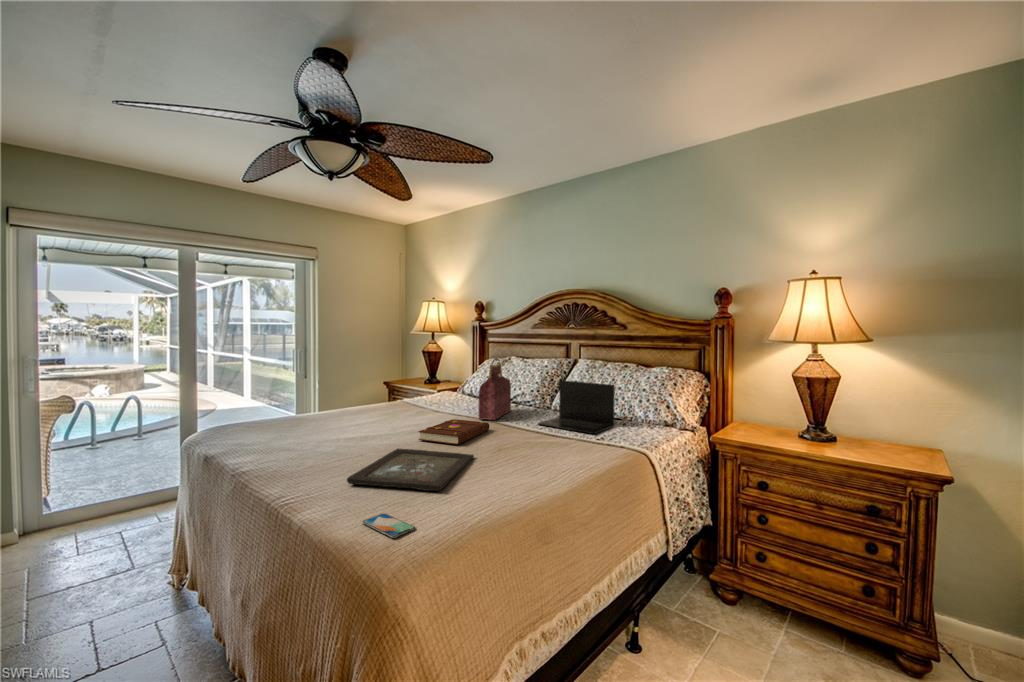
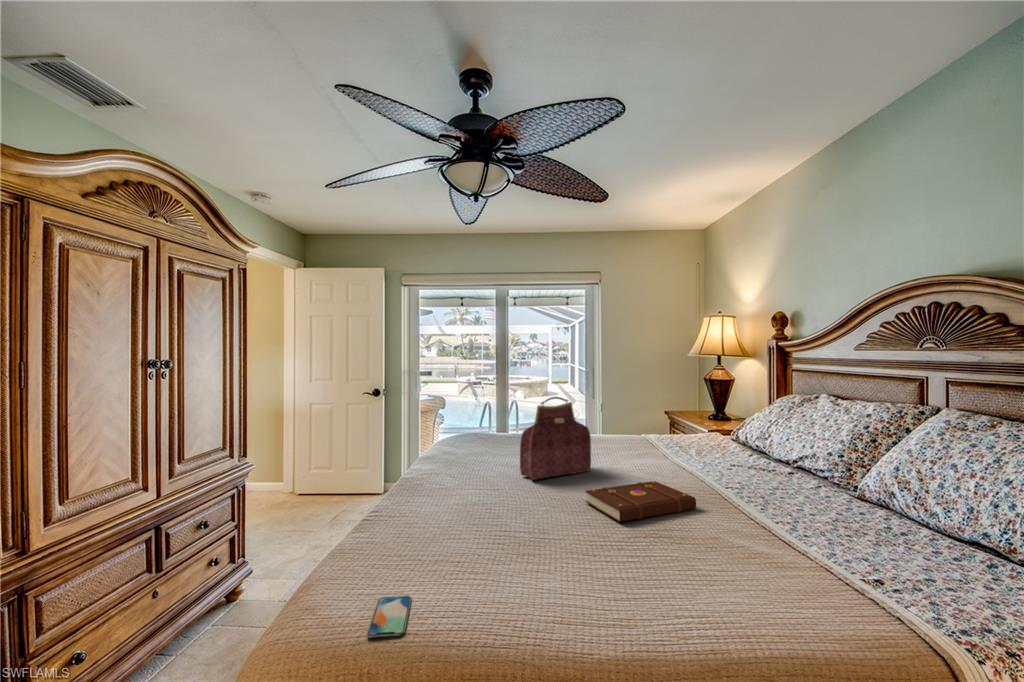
handbag: present [479,358,511,420] -> present [520,397,591,480]
laptop: present [538,380,615,434] -> none [791,447,967,568]
tray: present [347,449,474,491] -> none [439,509,614,588]

